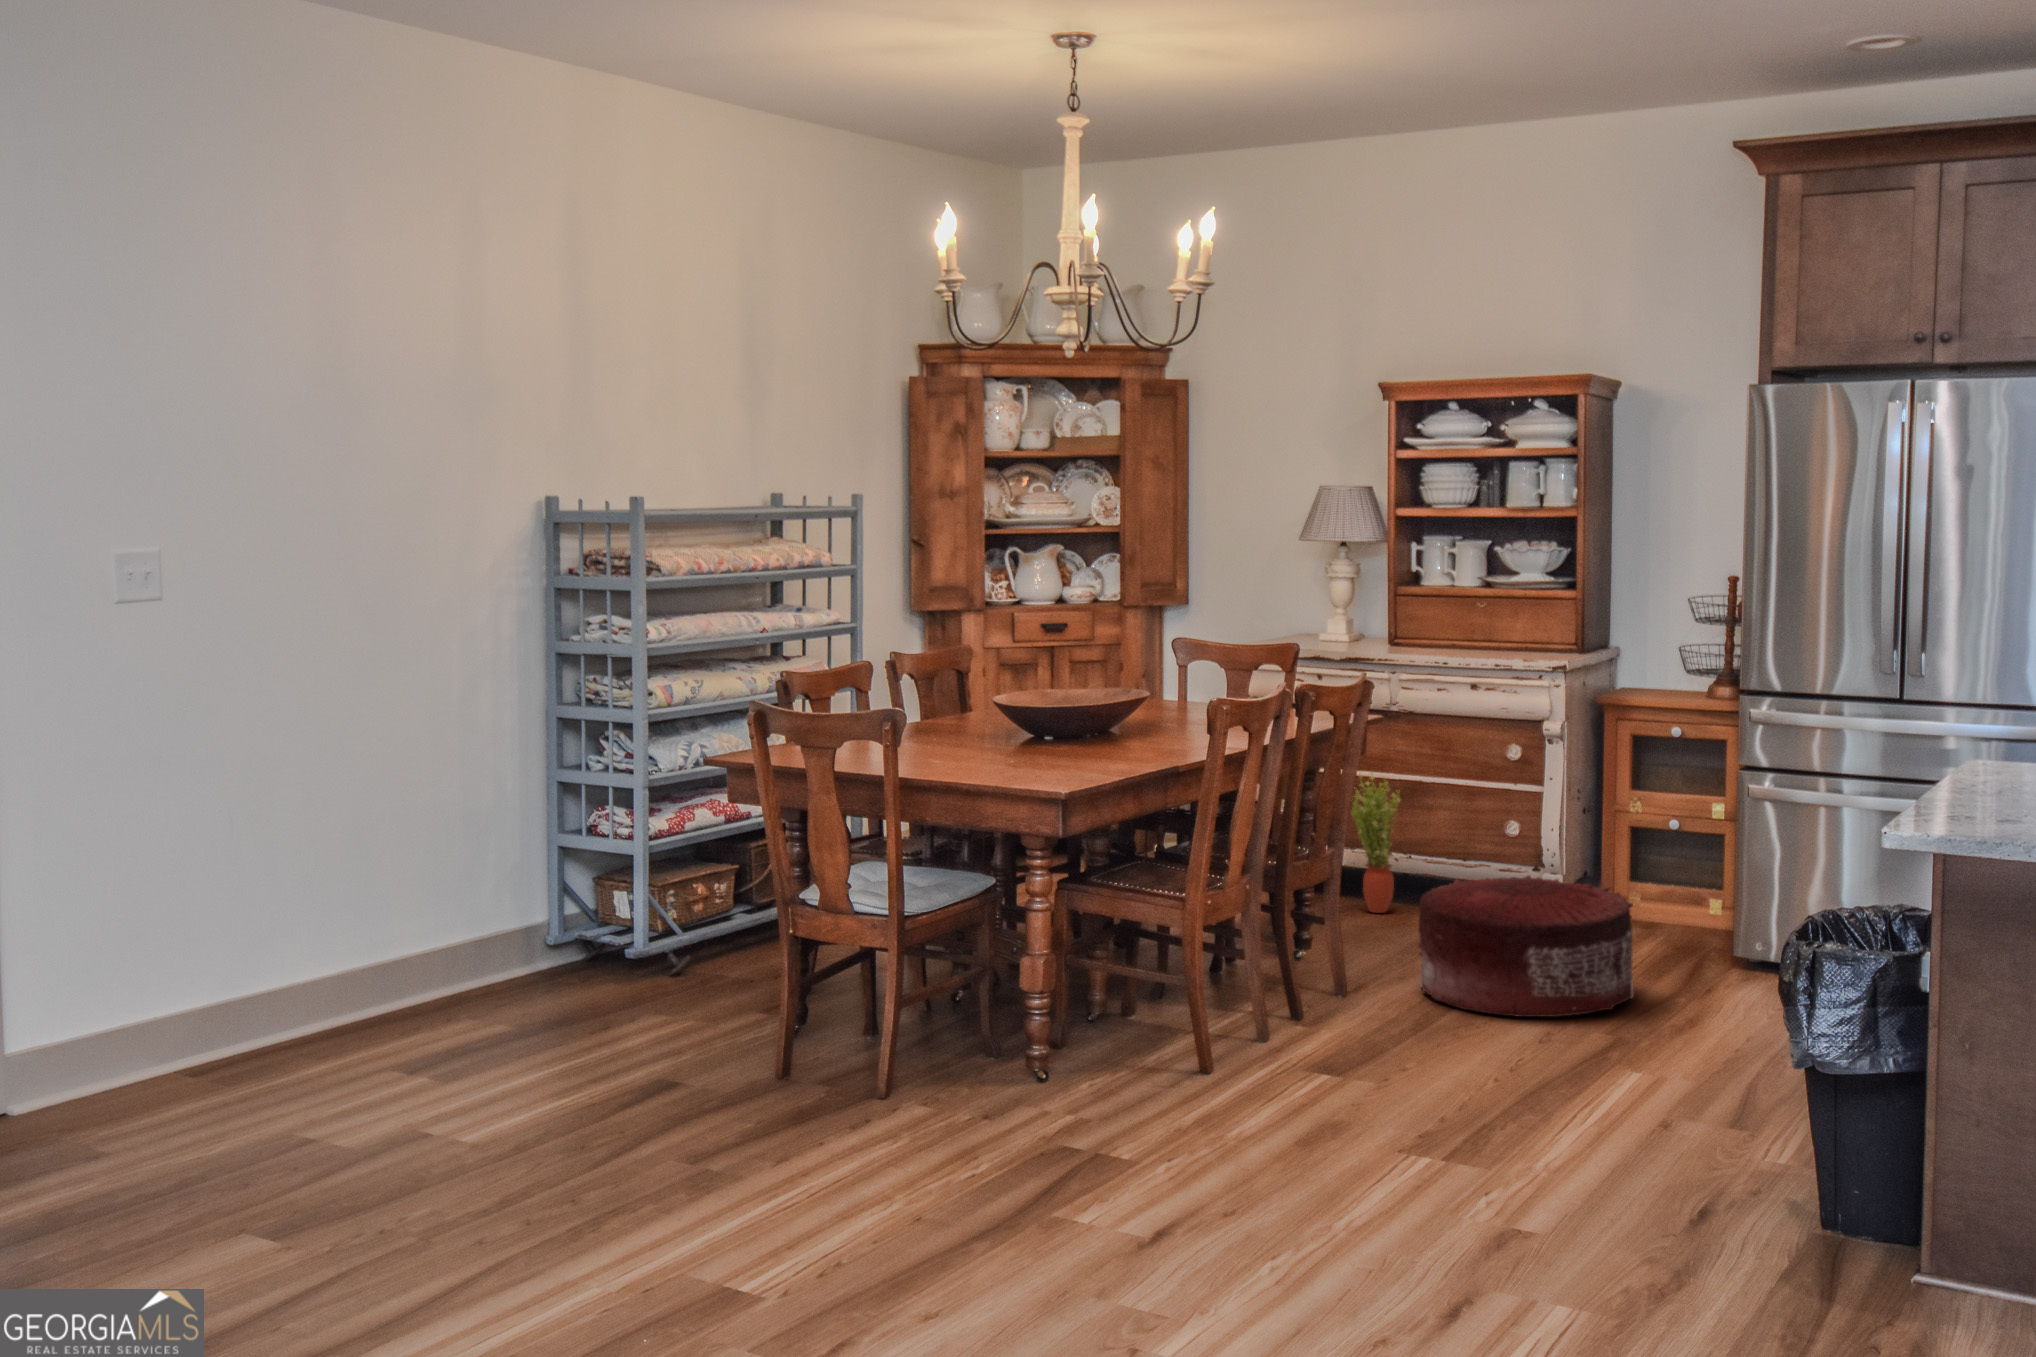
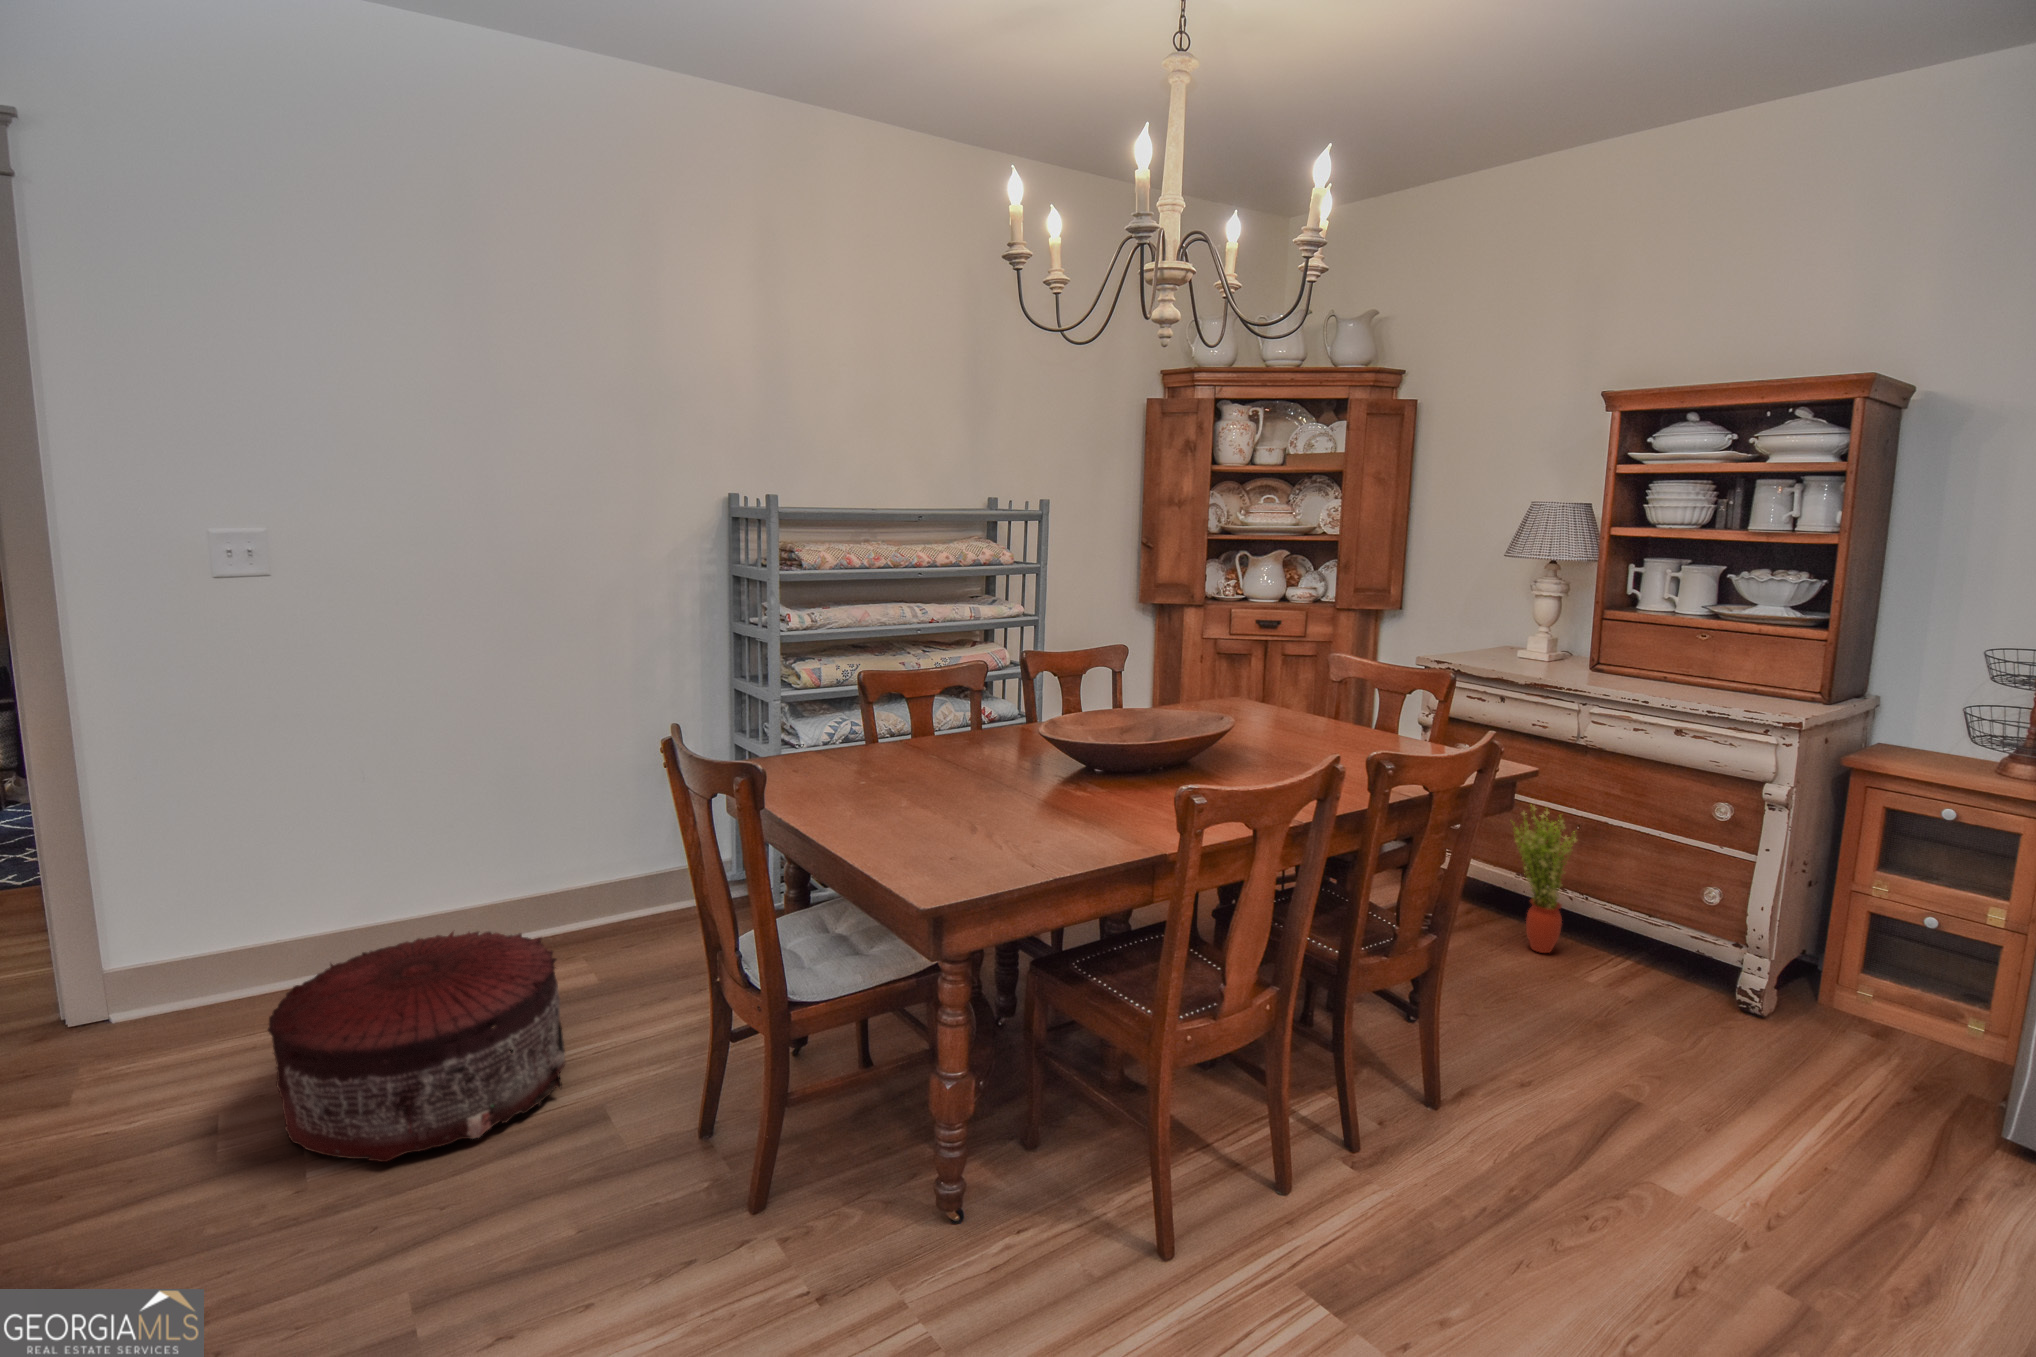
pouf: present [1418,876,1634,1017] -> present [268,932,565,1162]

